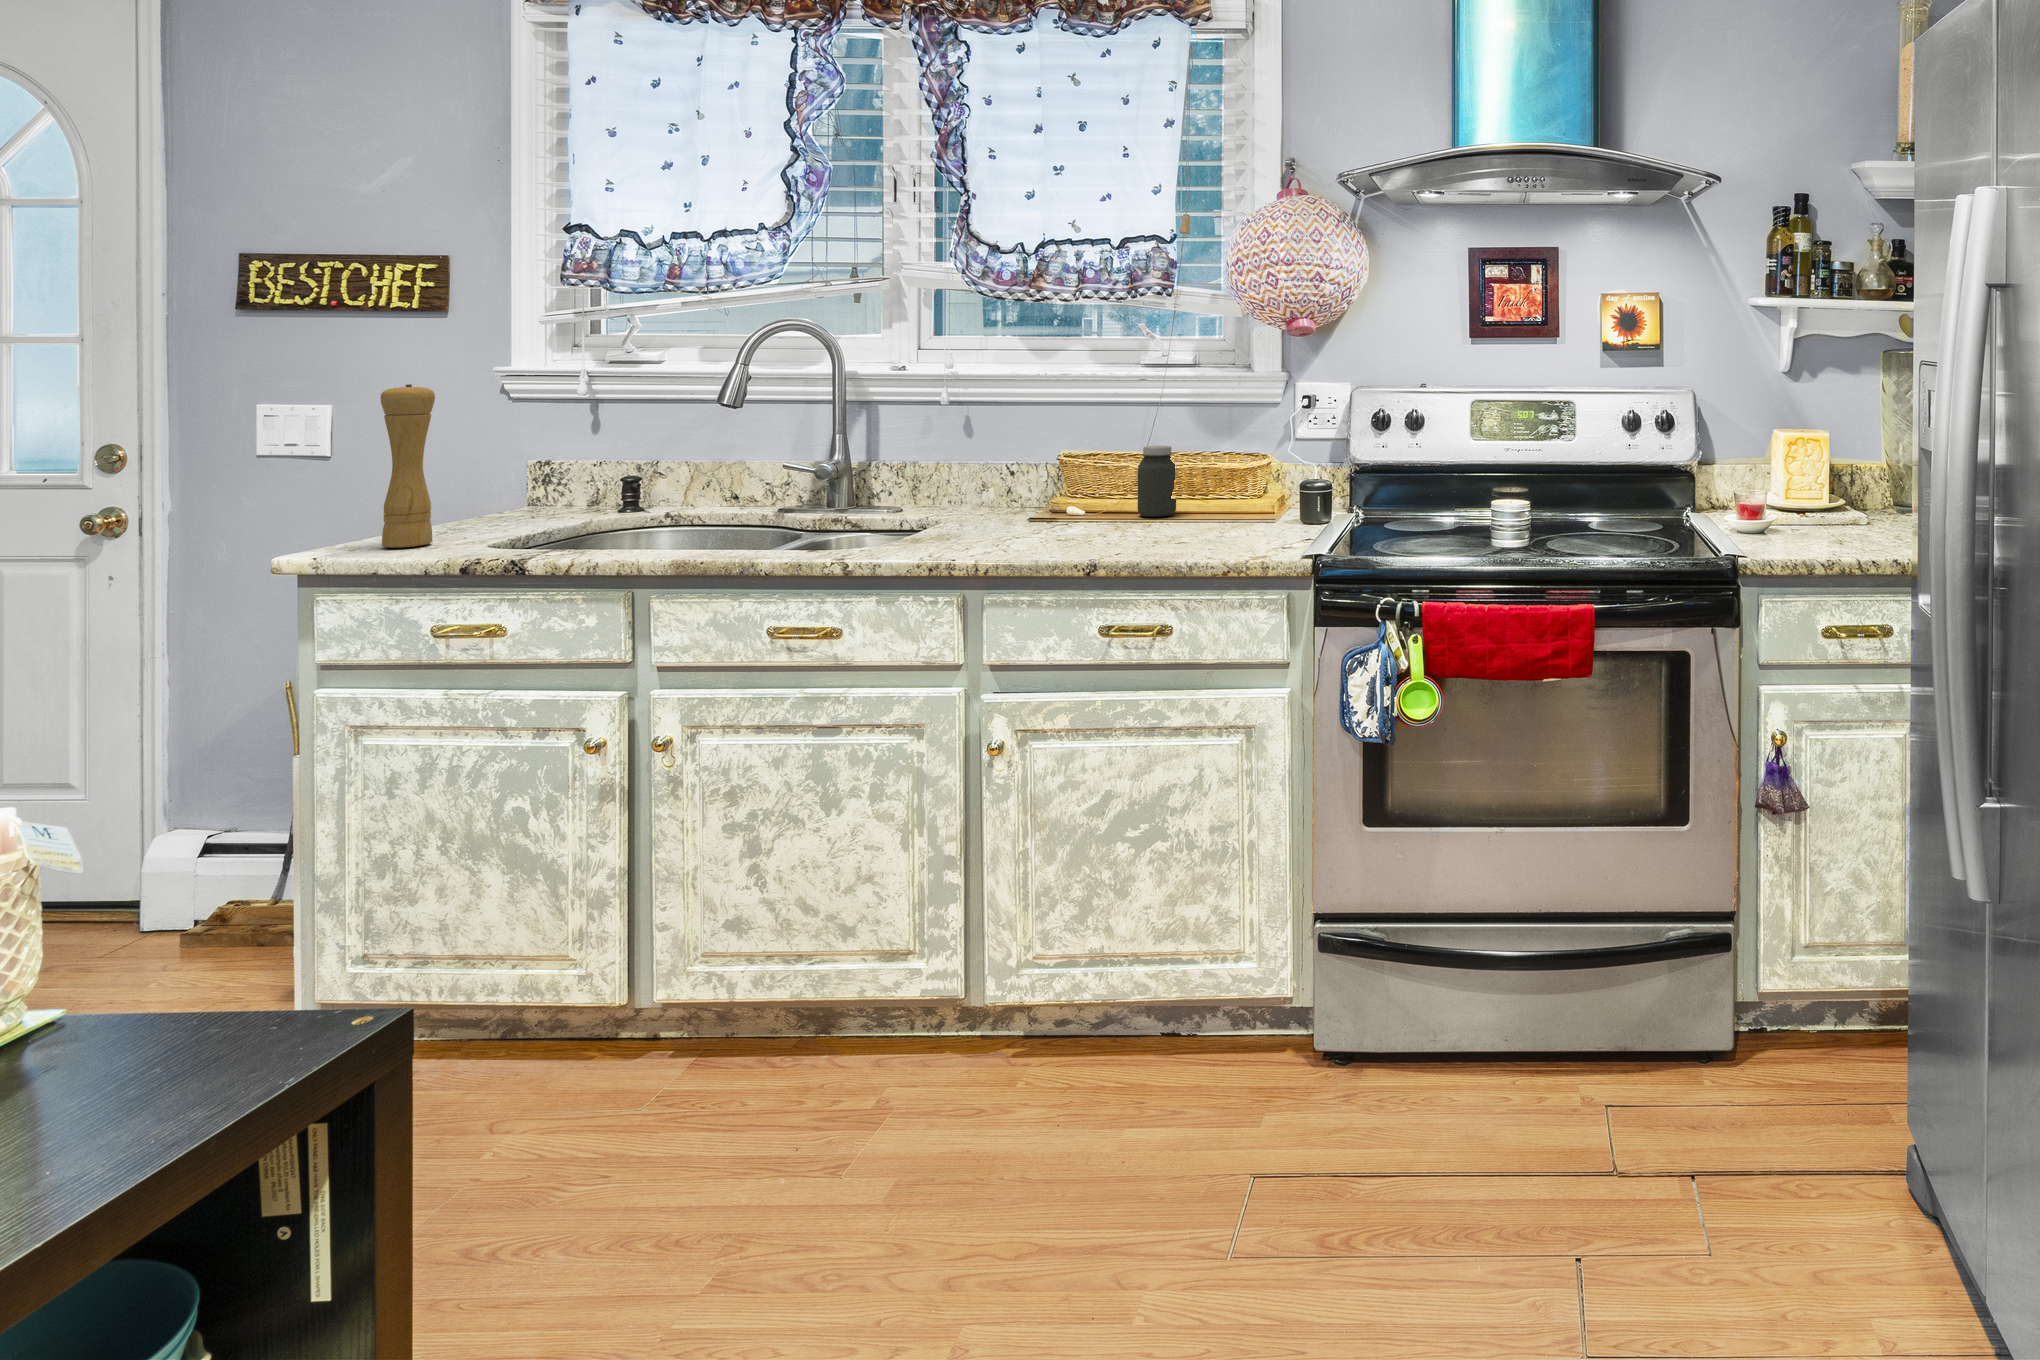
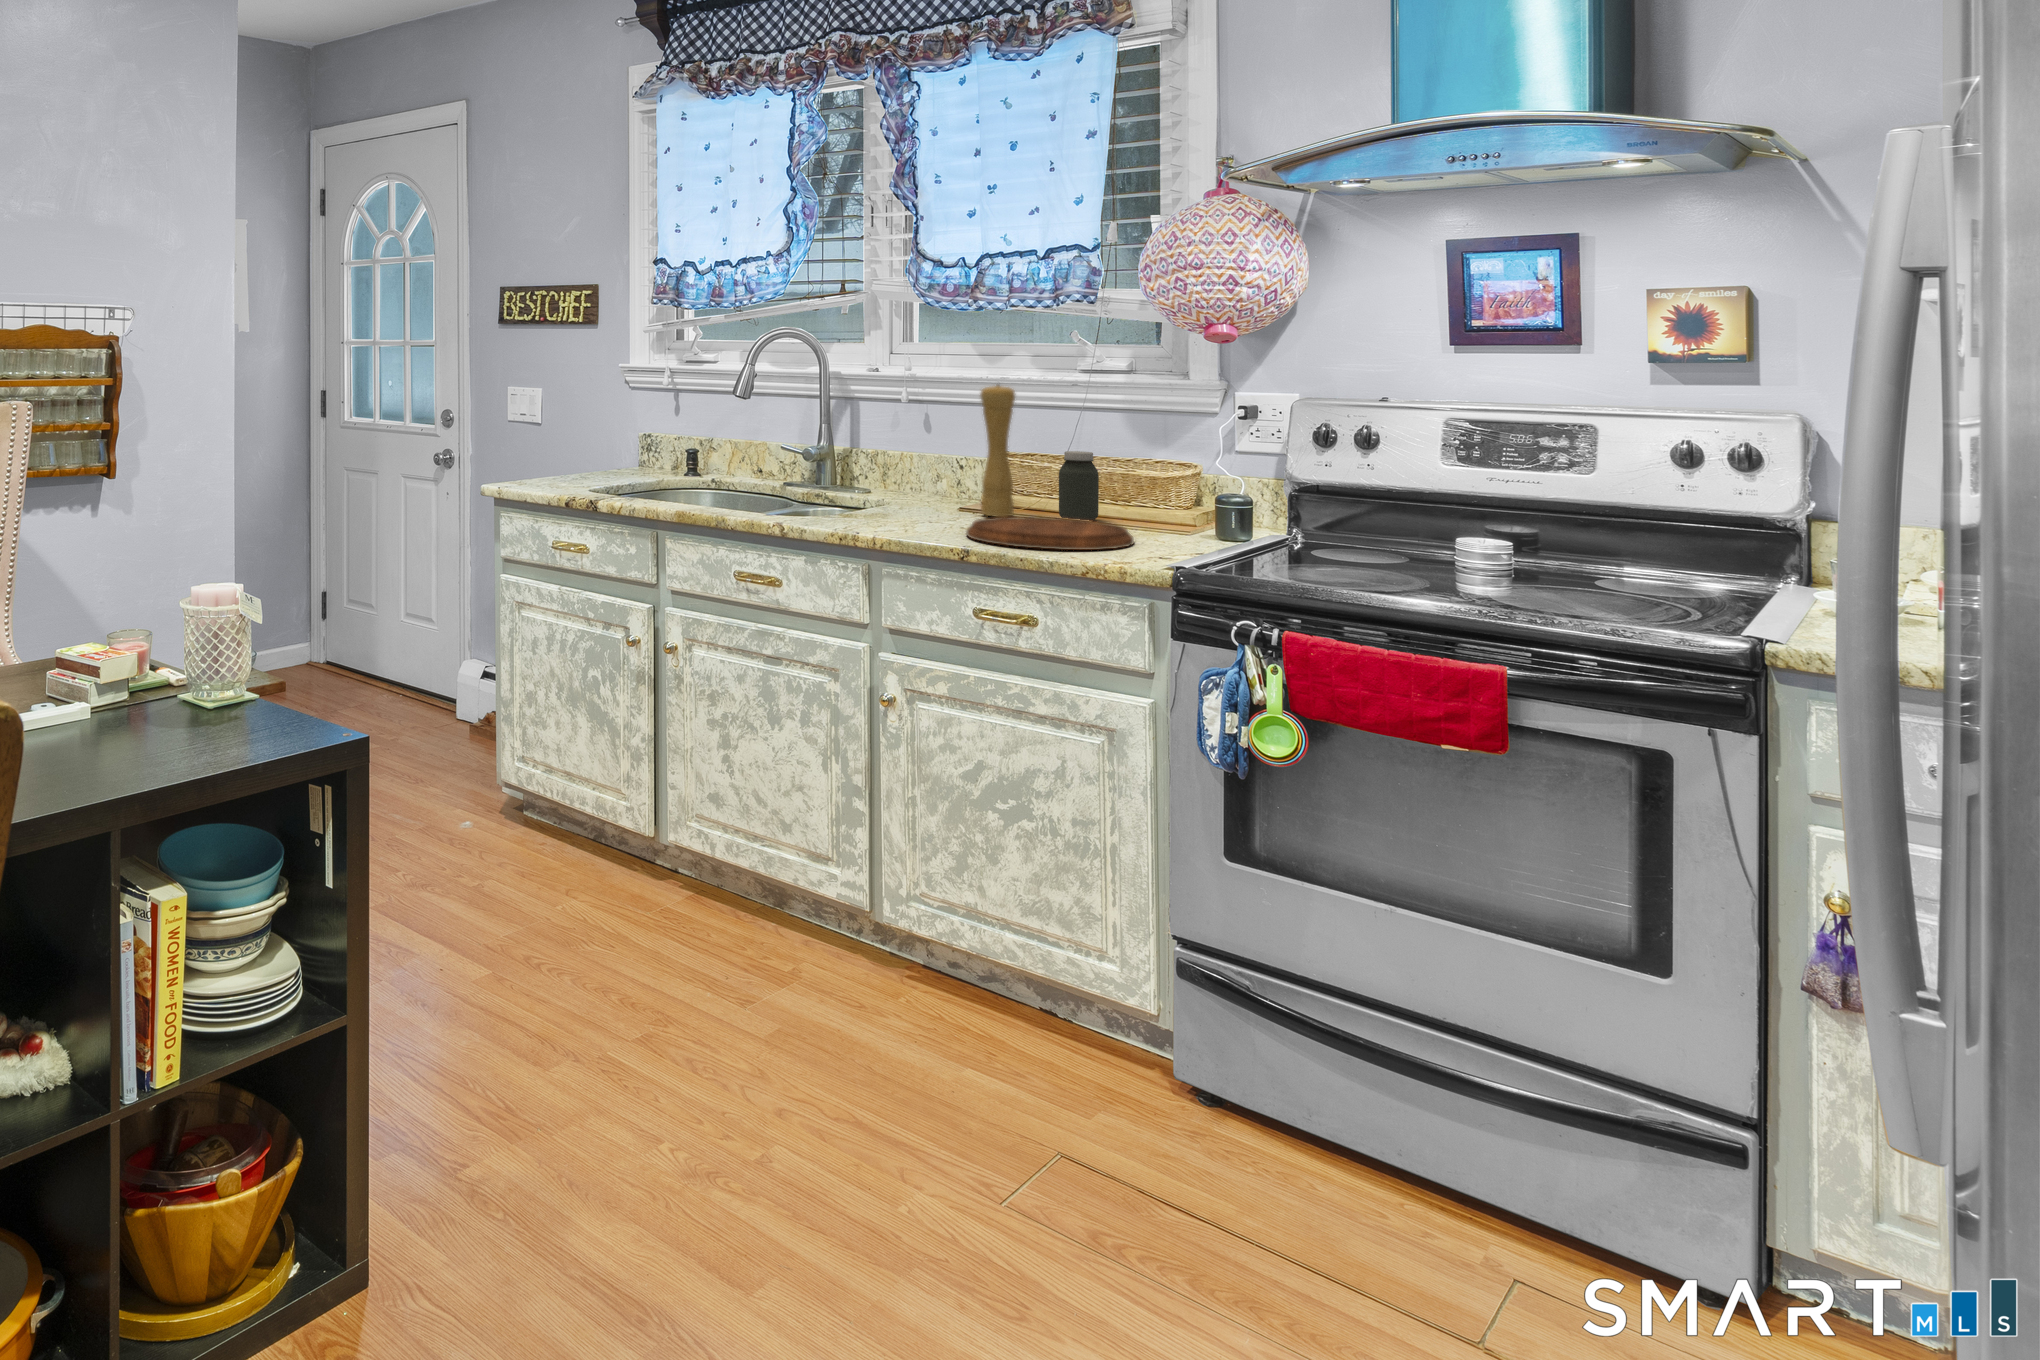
pepper mill: present [381,384,435,548] -> present [981,385,1015,517]
cutting board: none [1073,516,1243,554] -> present [966,517,1134,550]

